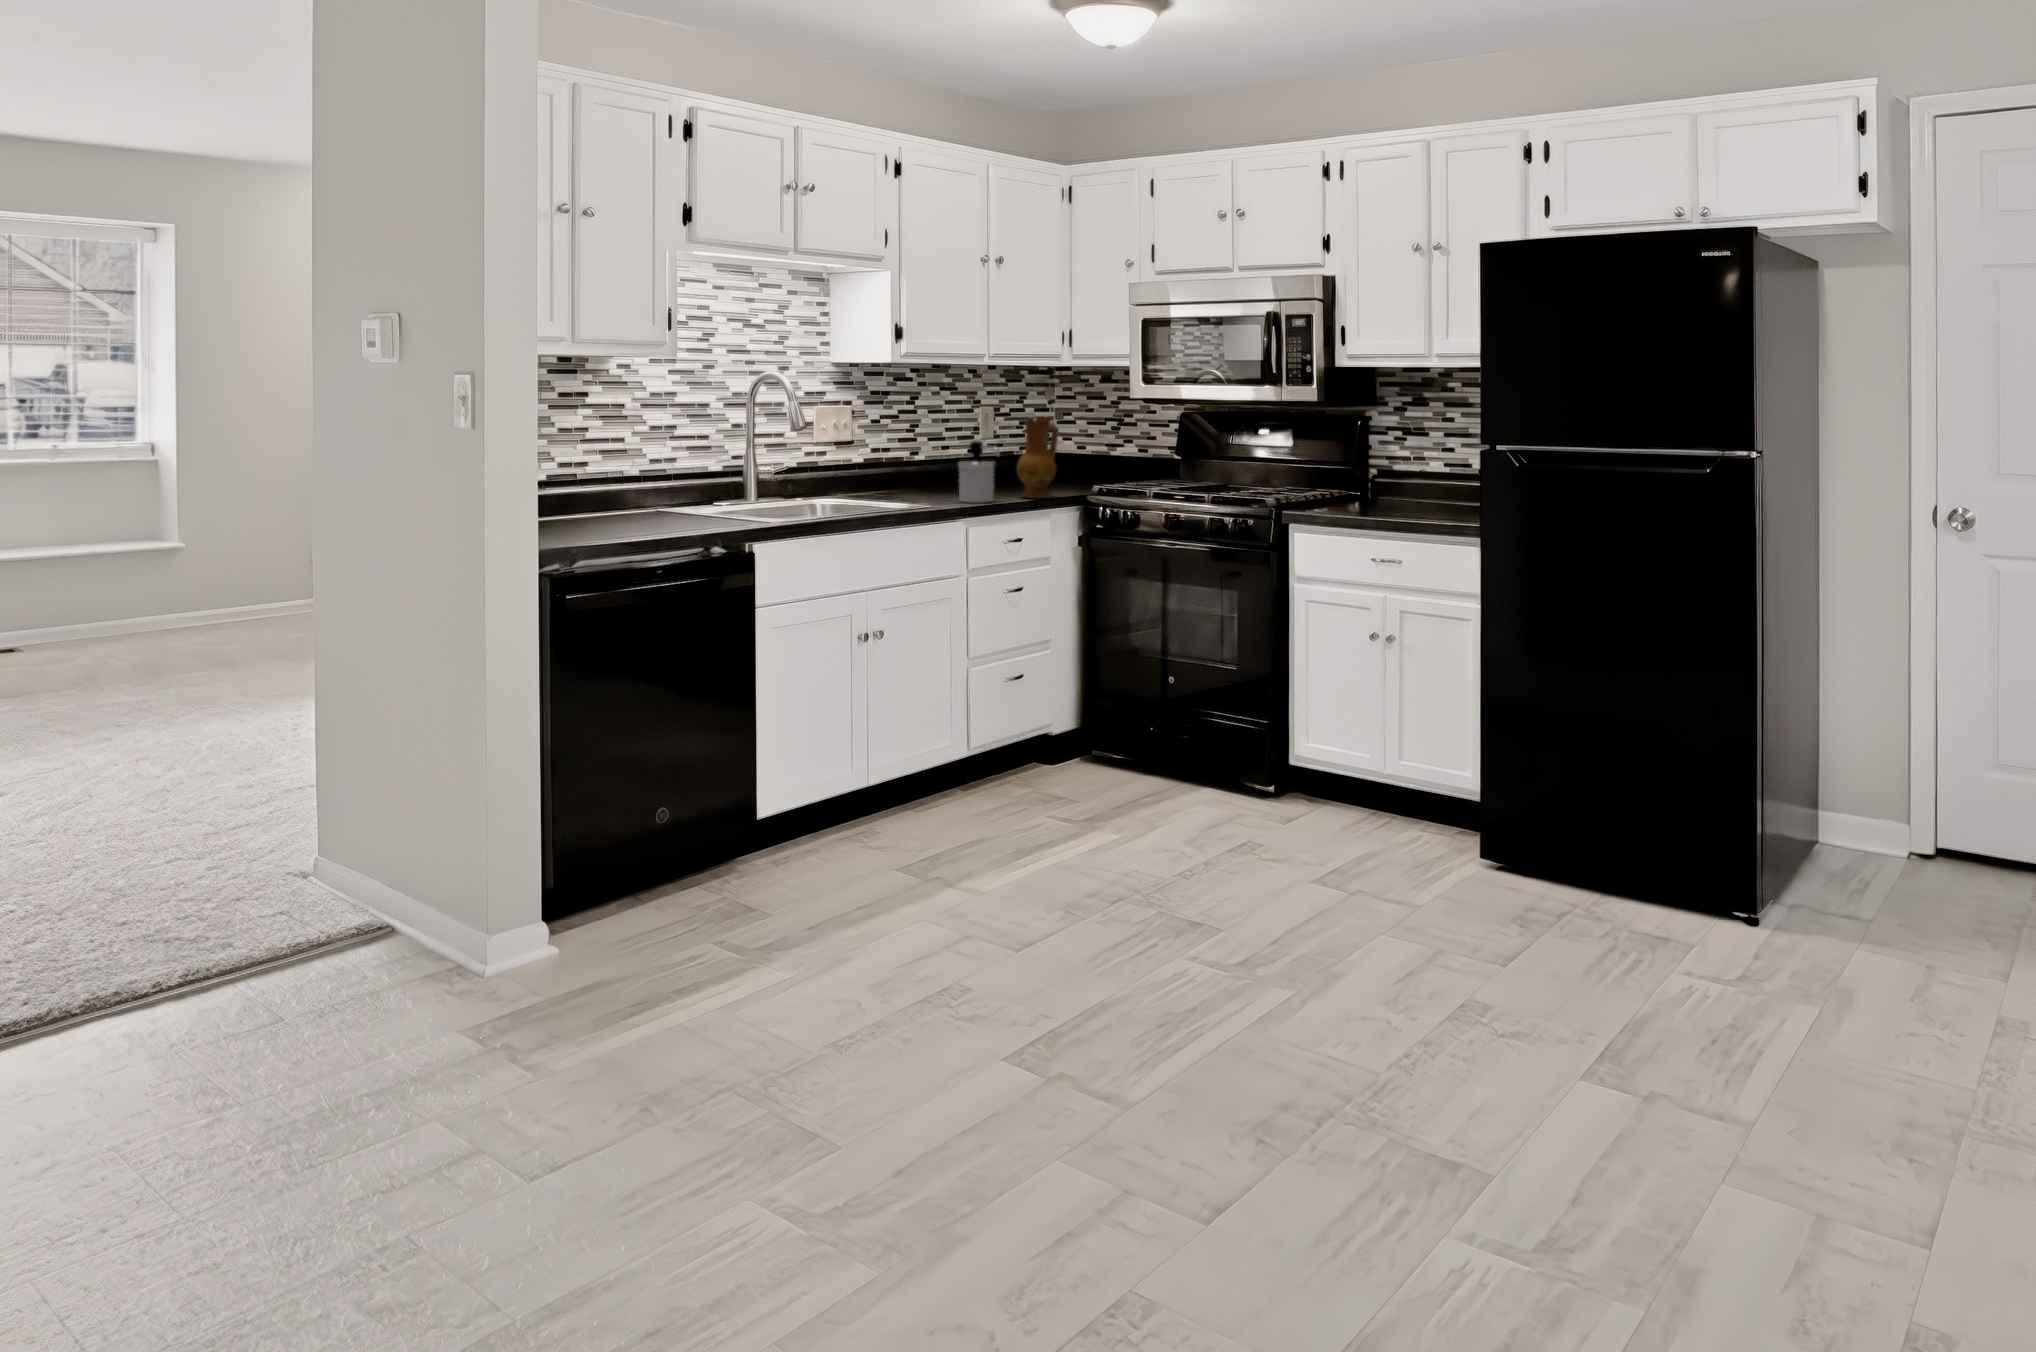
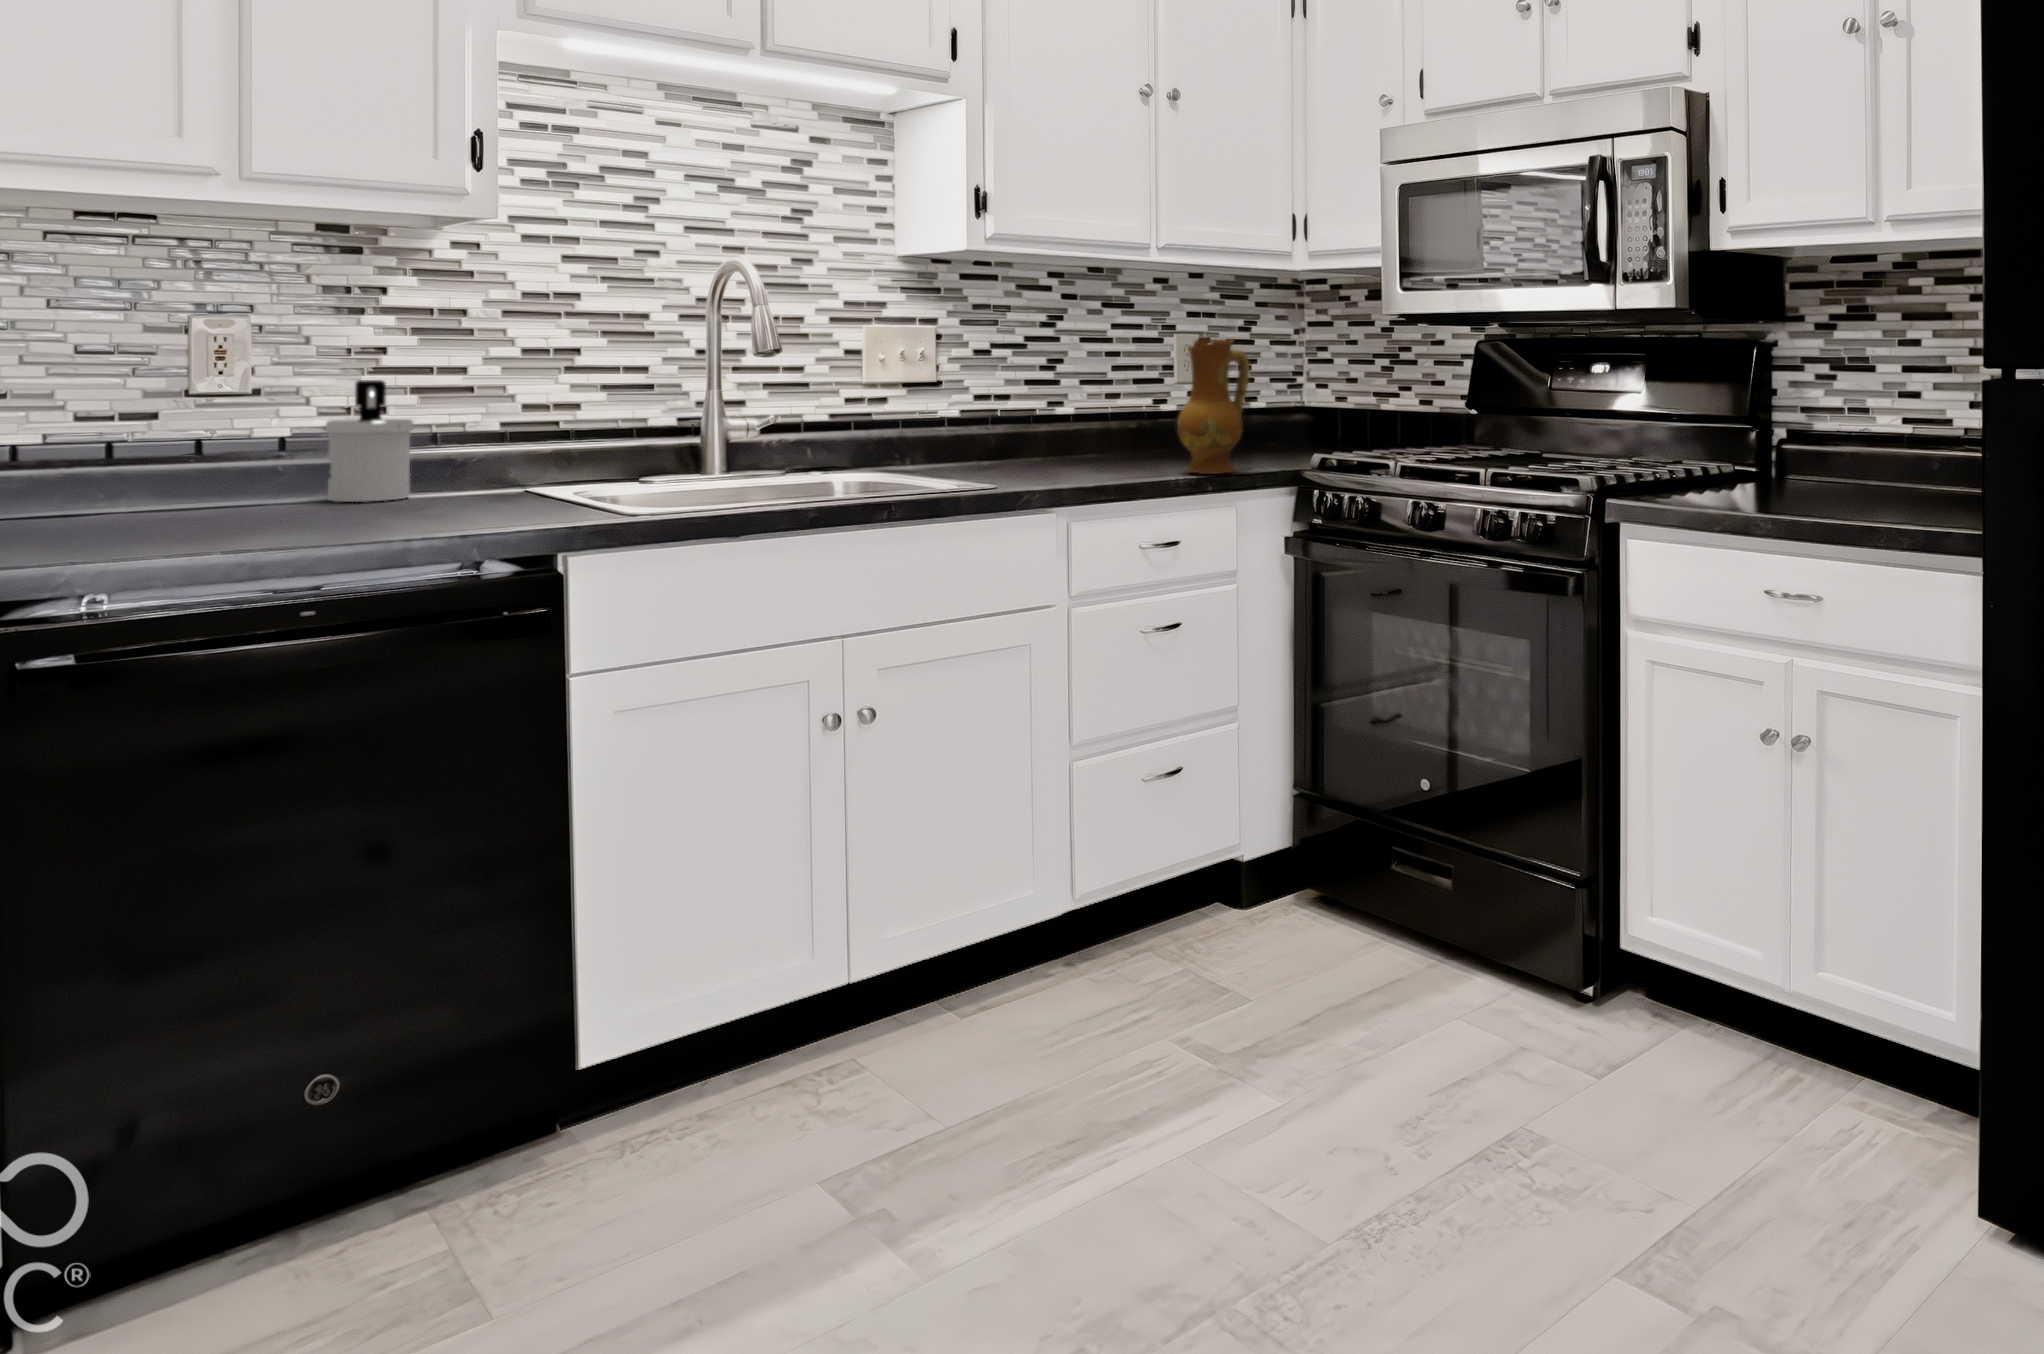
soap dispenser: present [958,441,1000,503] -> present [326,380,413,502]

